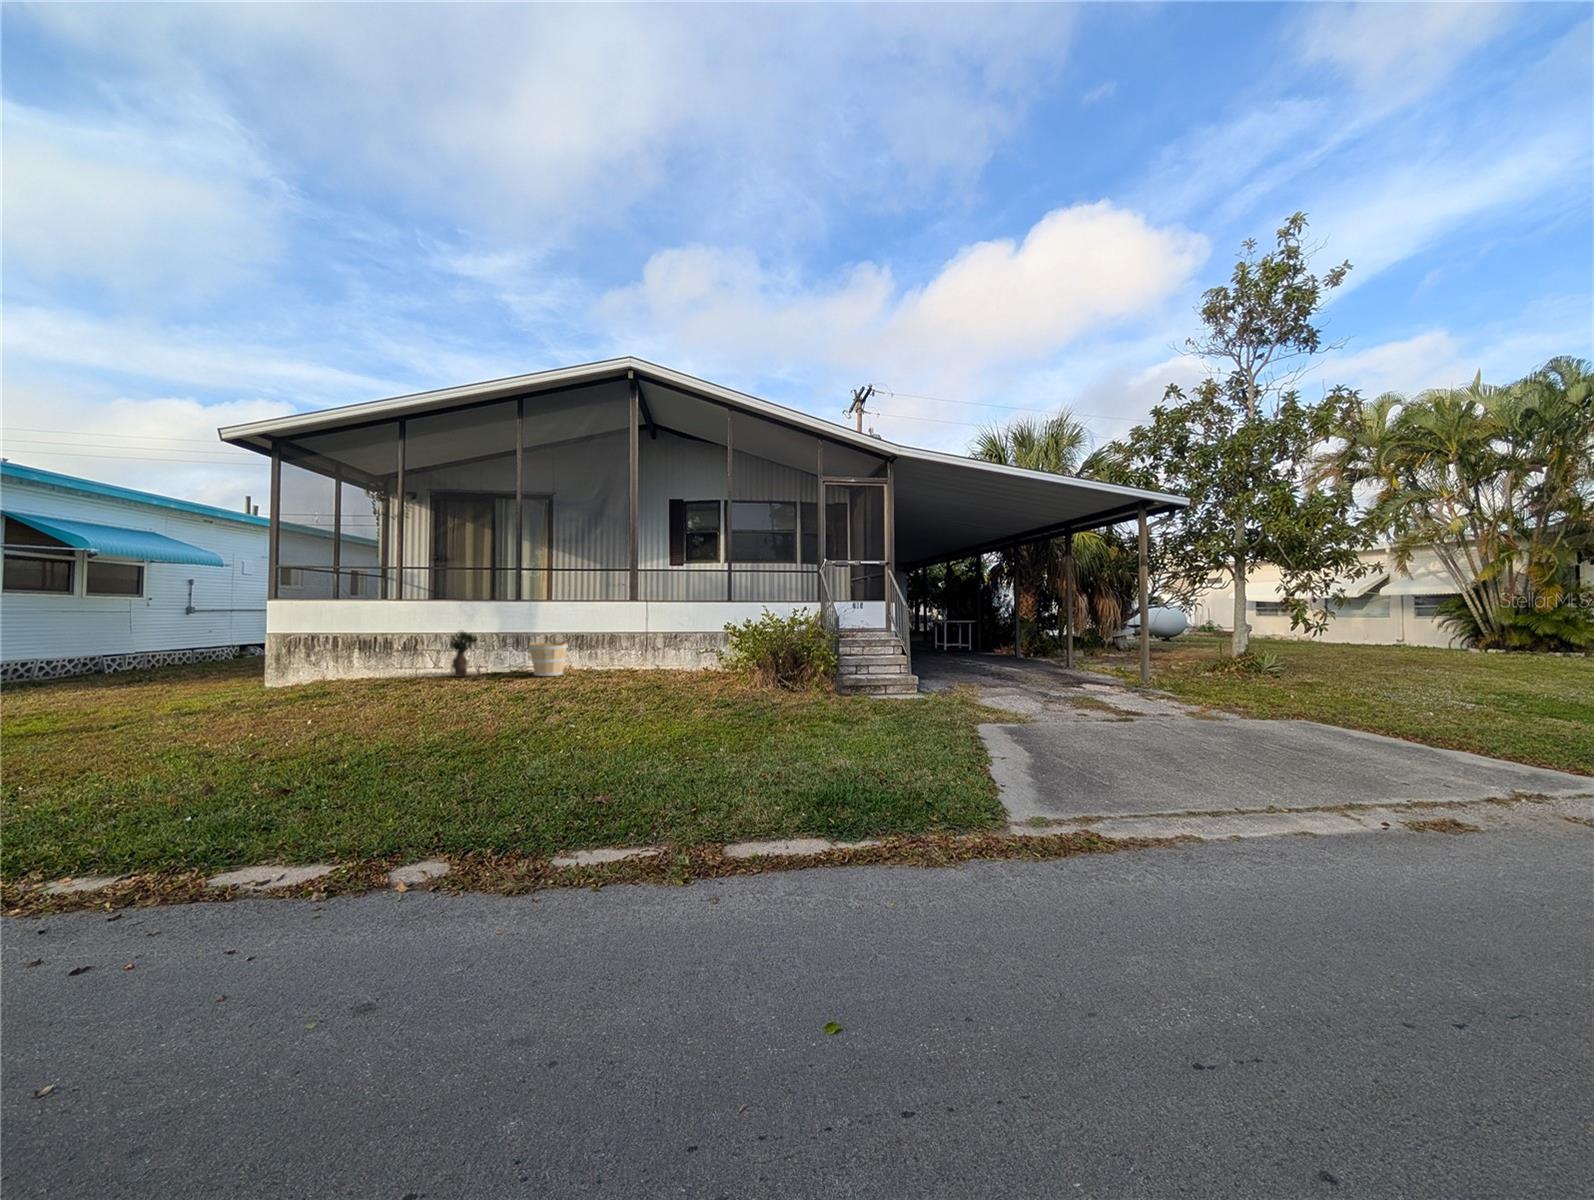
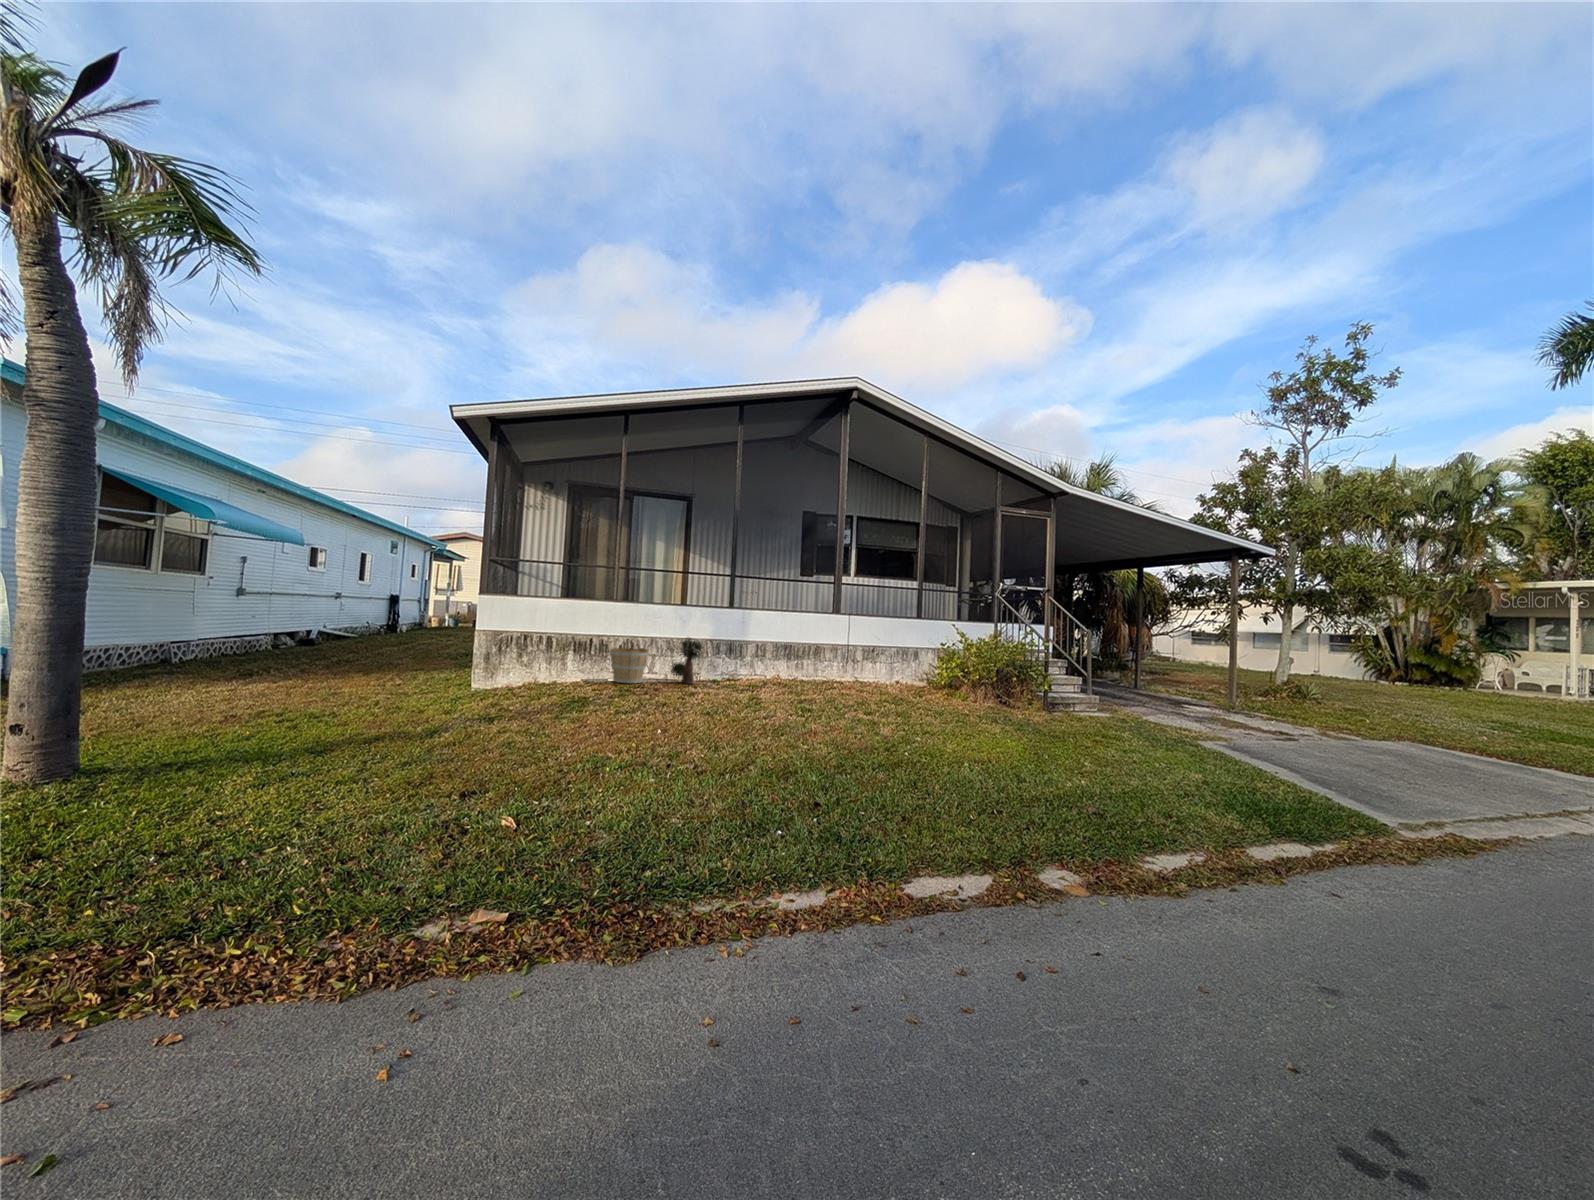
wooden bucket: present [529,642,568,676] -> present [609,648,649,683]

